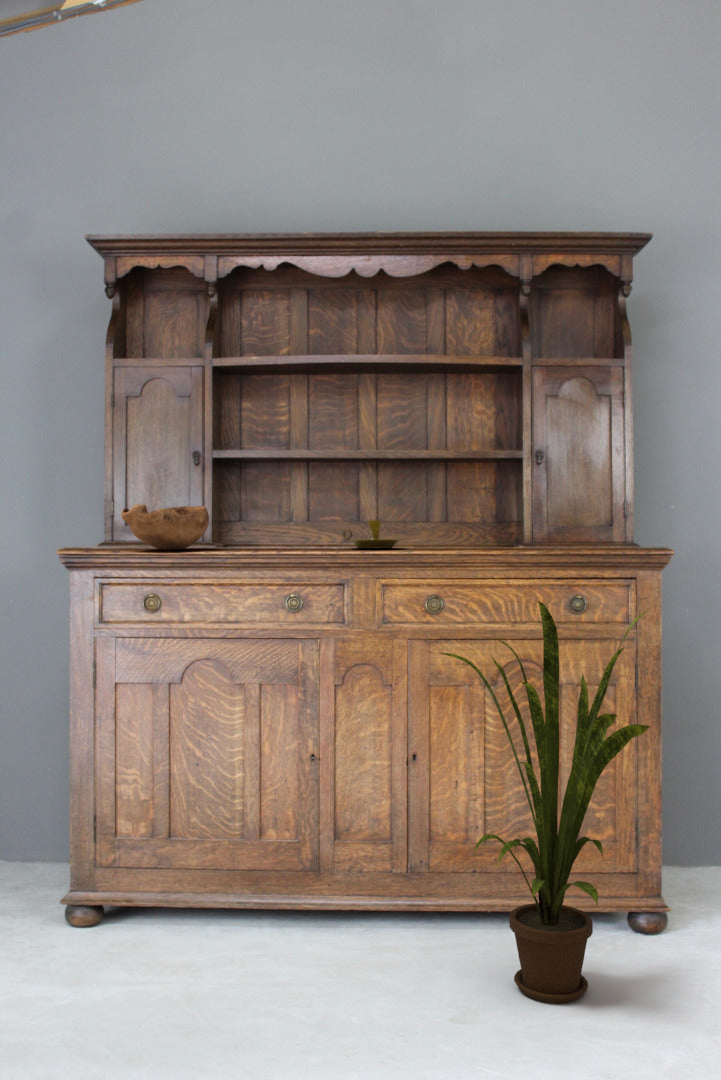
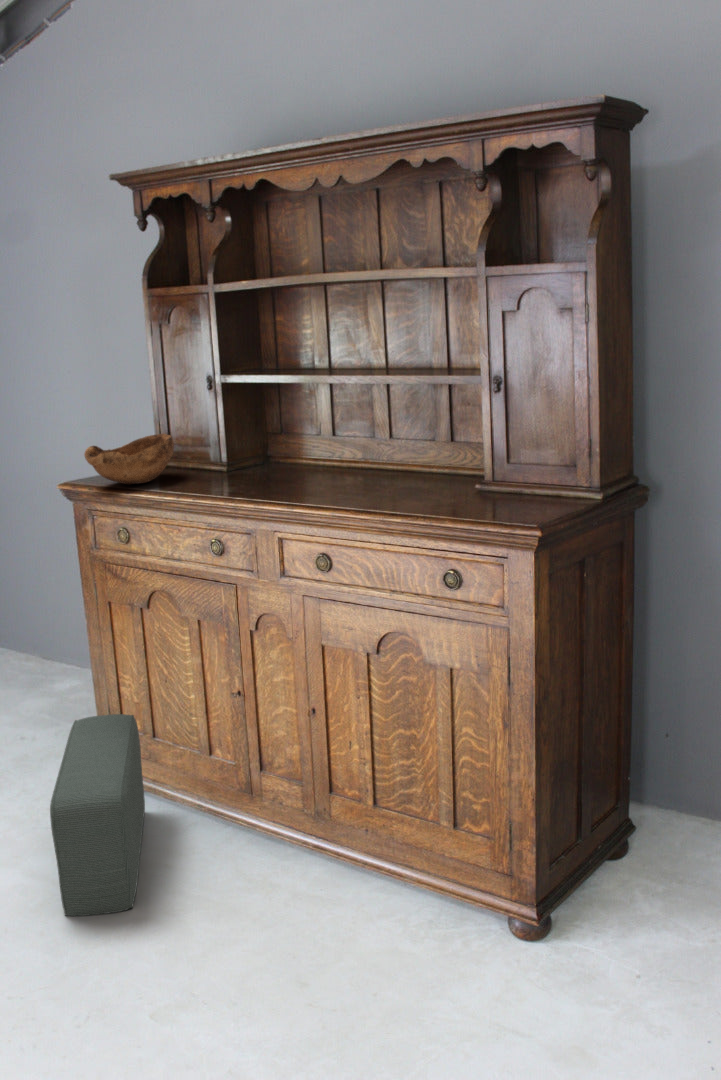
candlestick: present [343,520,402,549] -> none [270,460,332,493]
house plant: present [440,601,650,1003] -> none [234,577,426,978]
pouf: none [88,808,299,1030] -> present [50,714,145,916]

